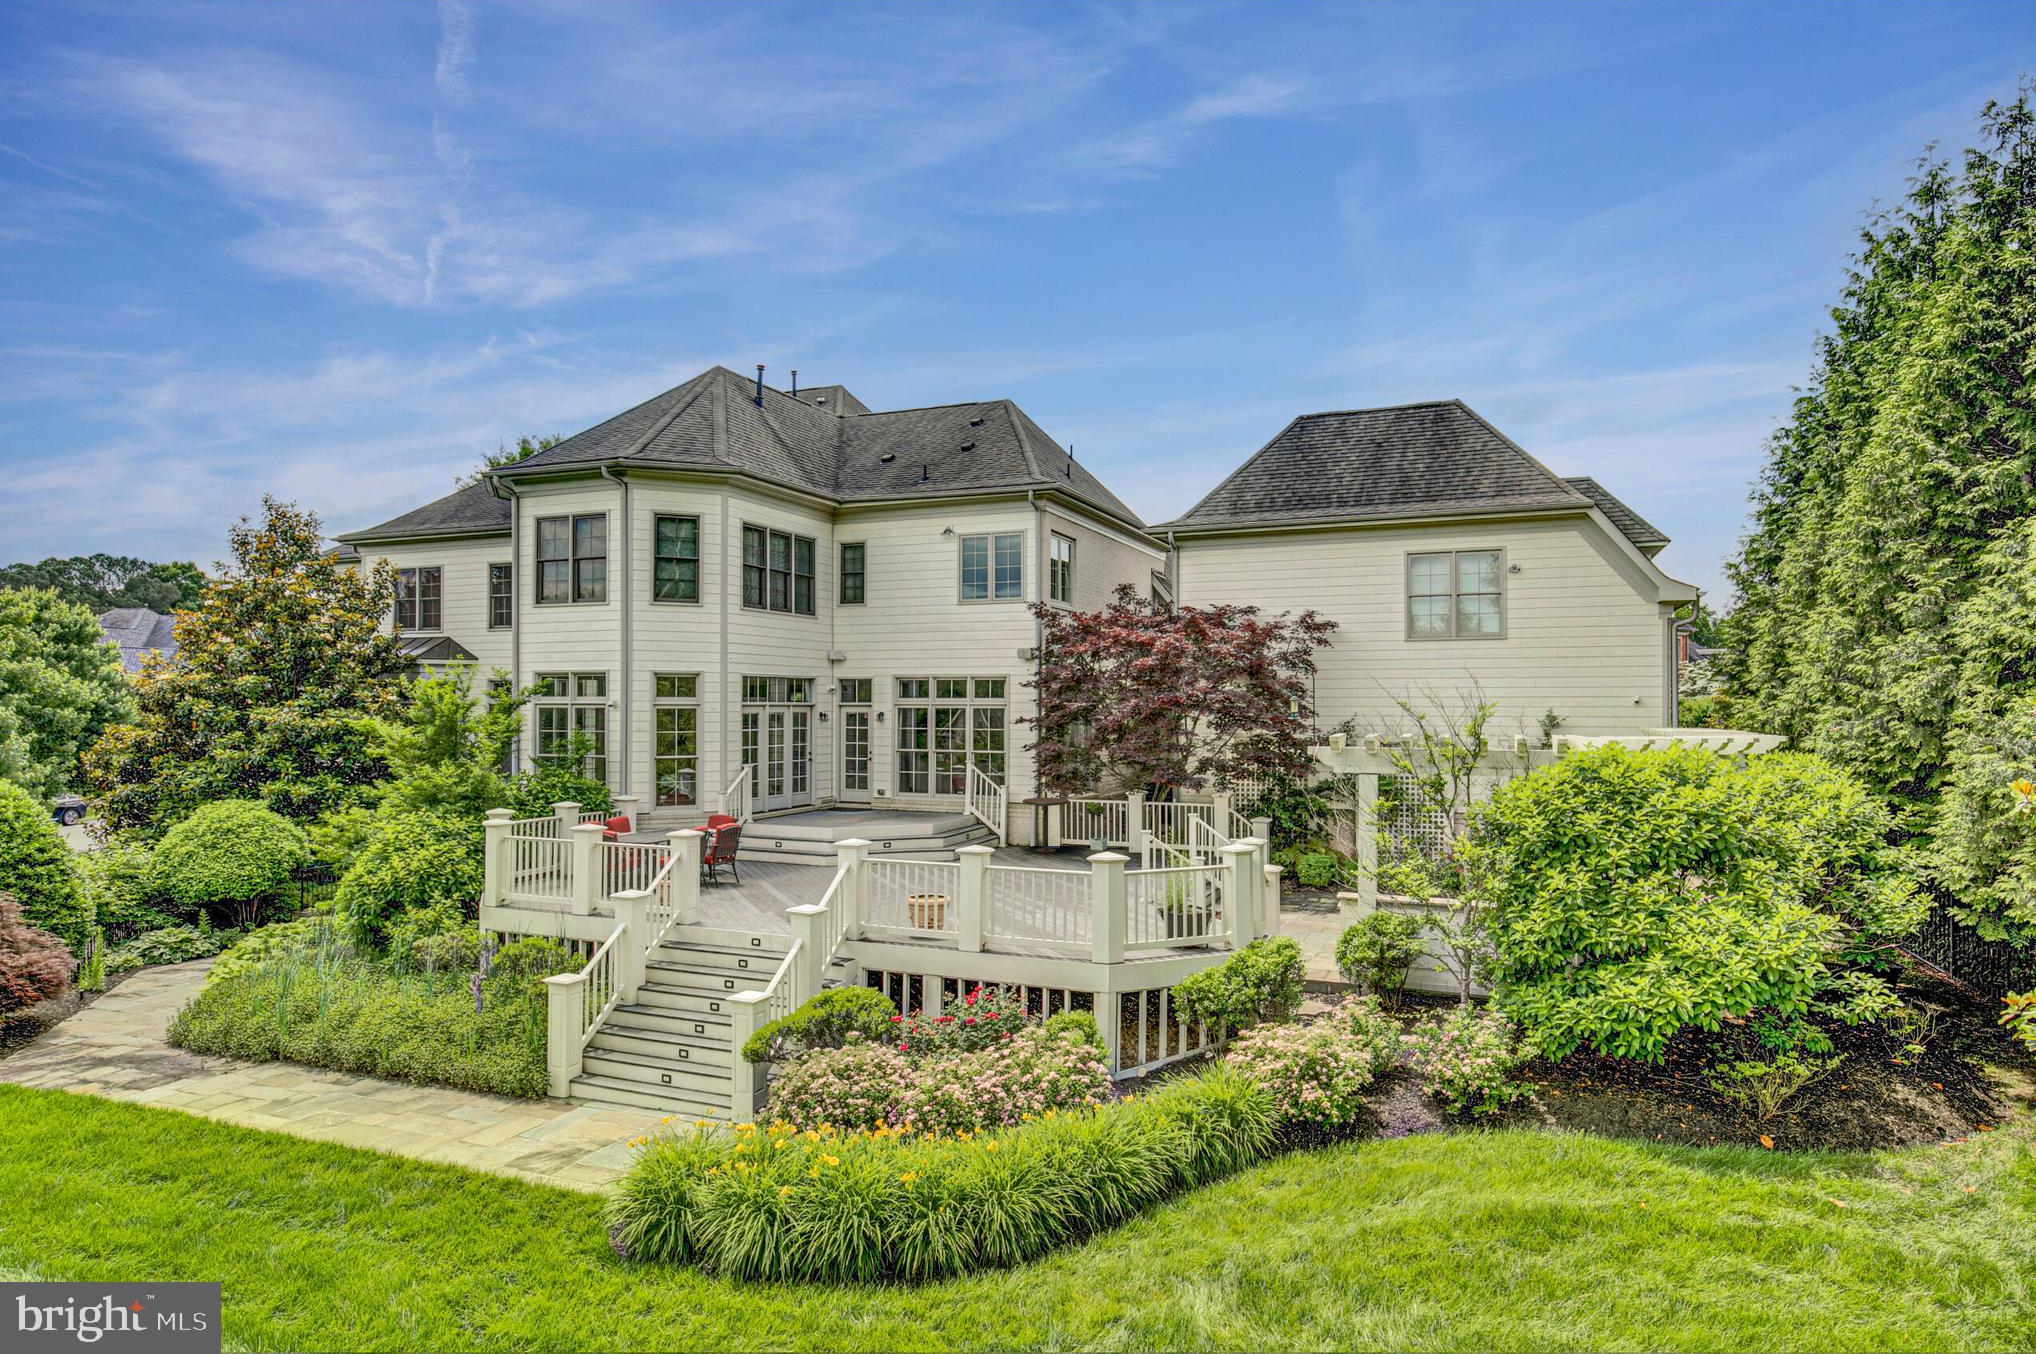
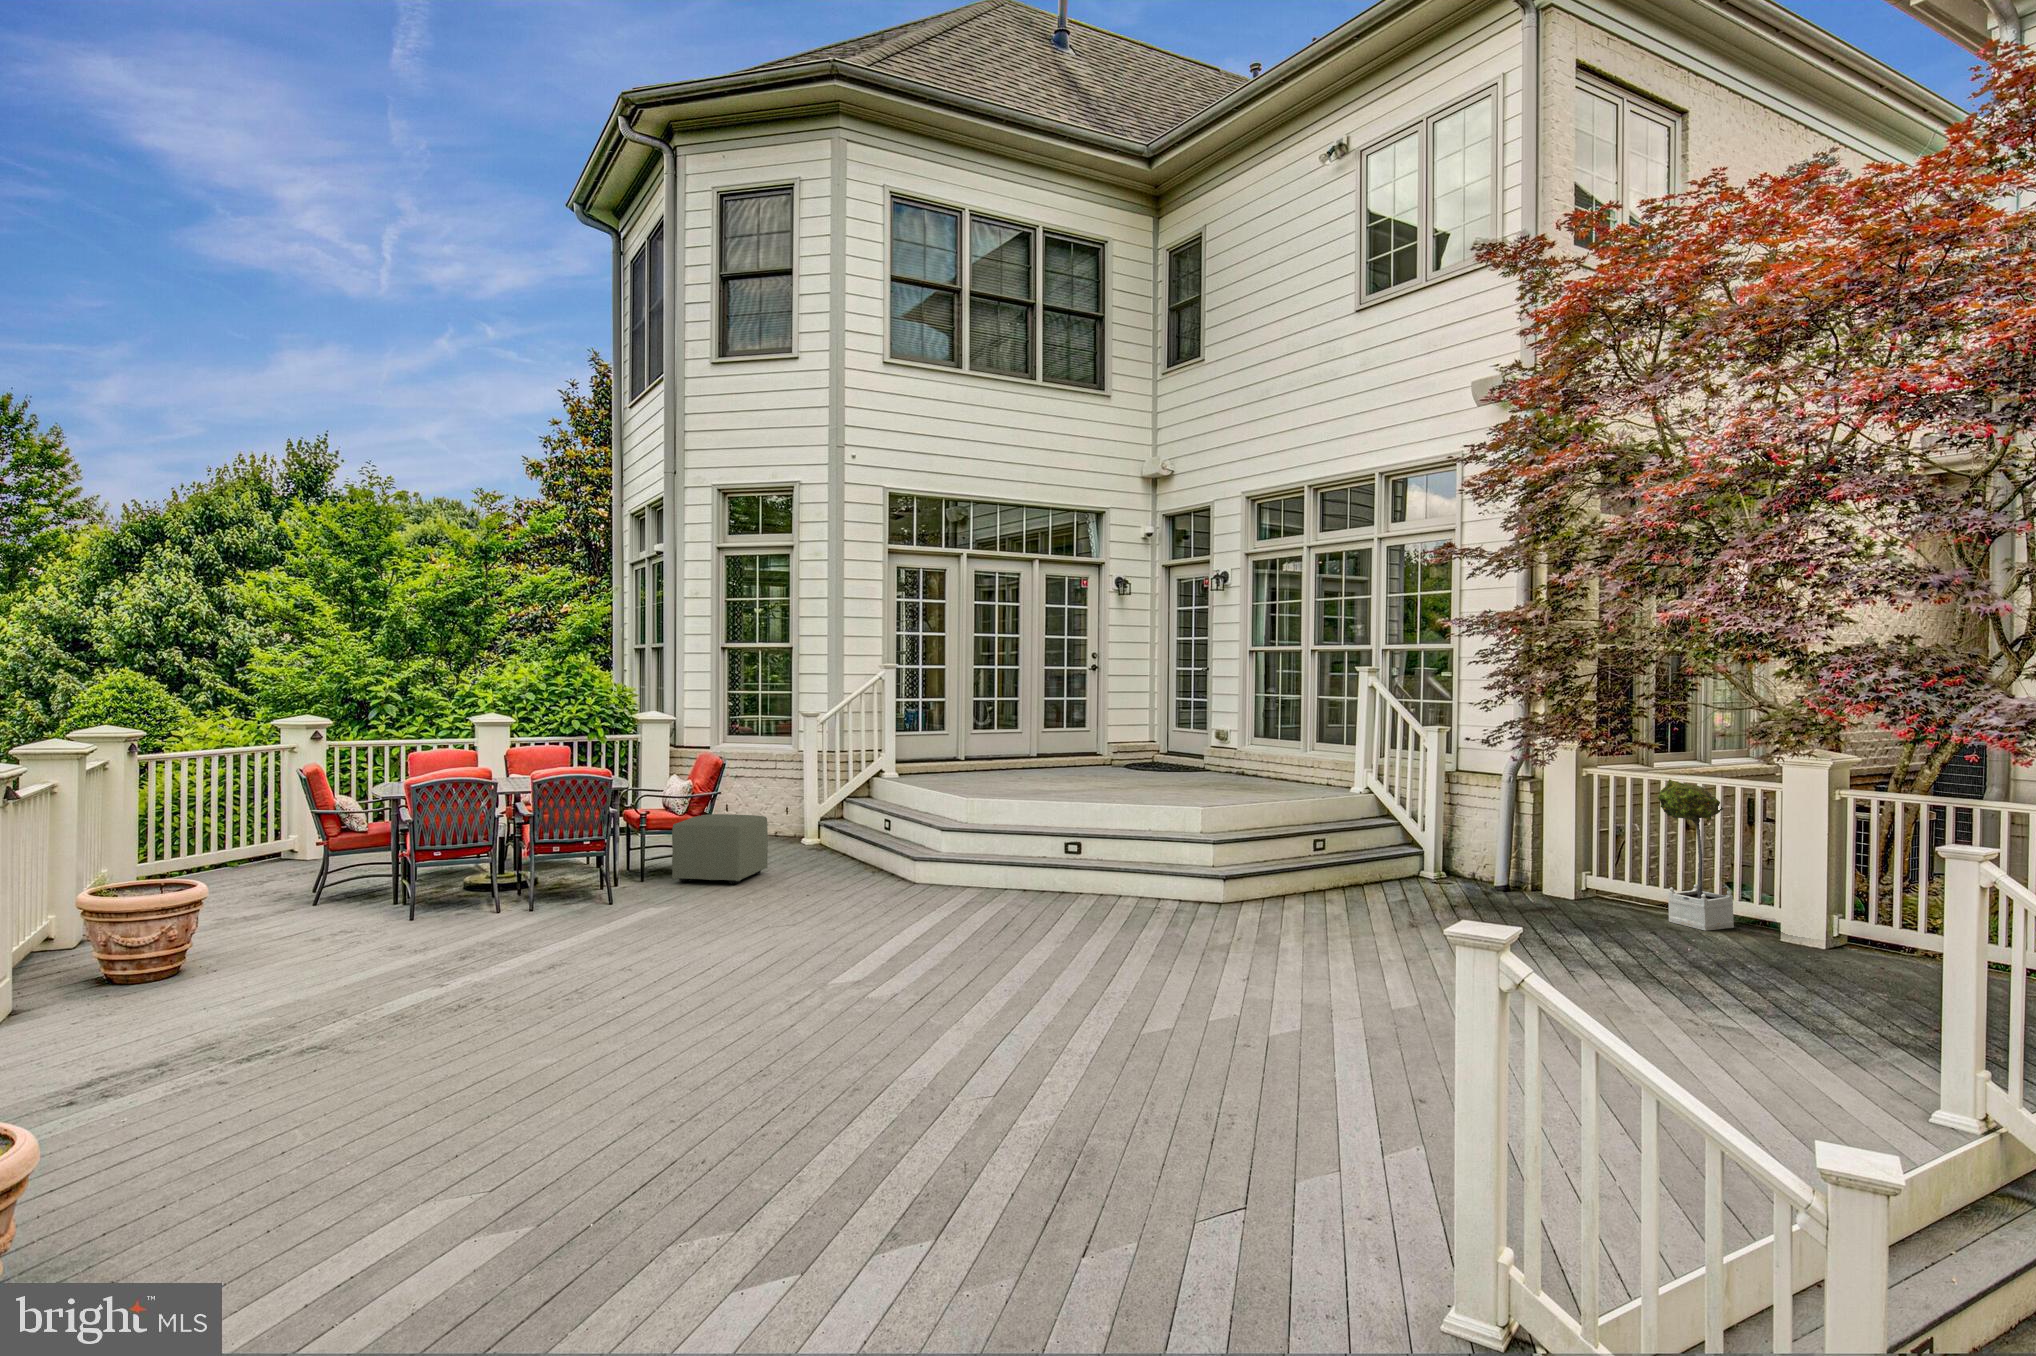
pedestal table: present [1022,798,1070,853] -> none [1452,759,1597,910]
ottoman: none [717,857,764,895] -> present [672,814,768,884]

